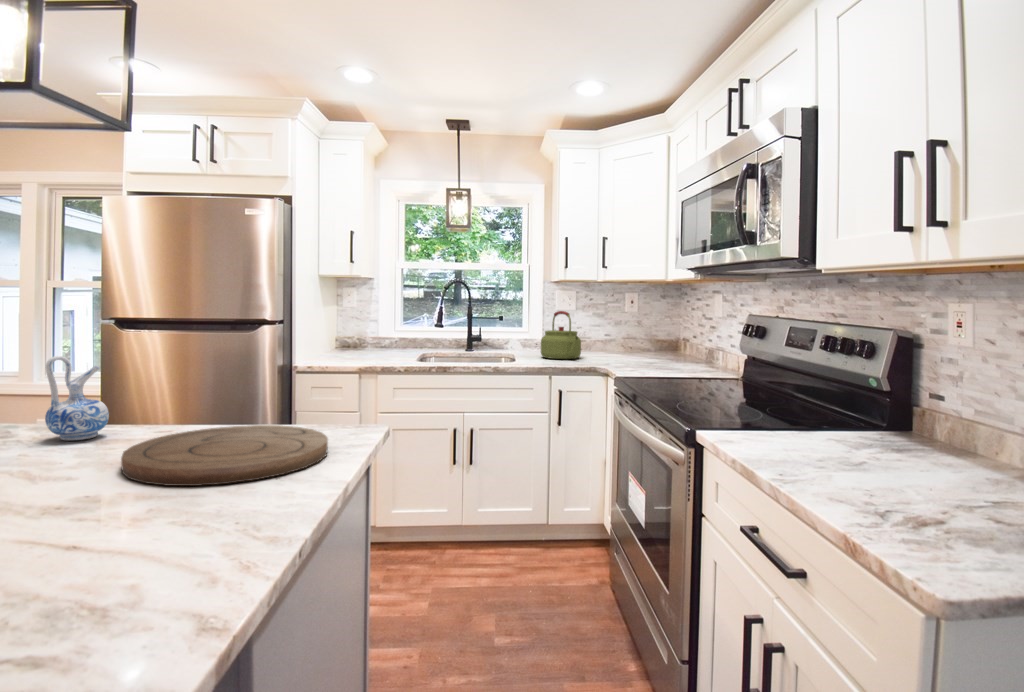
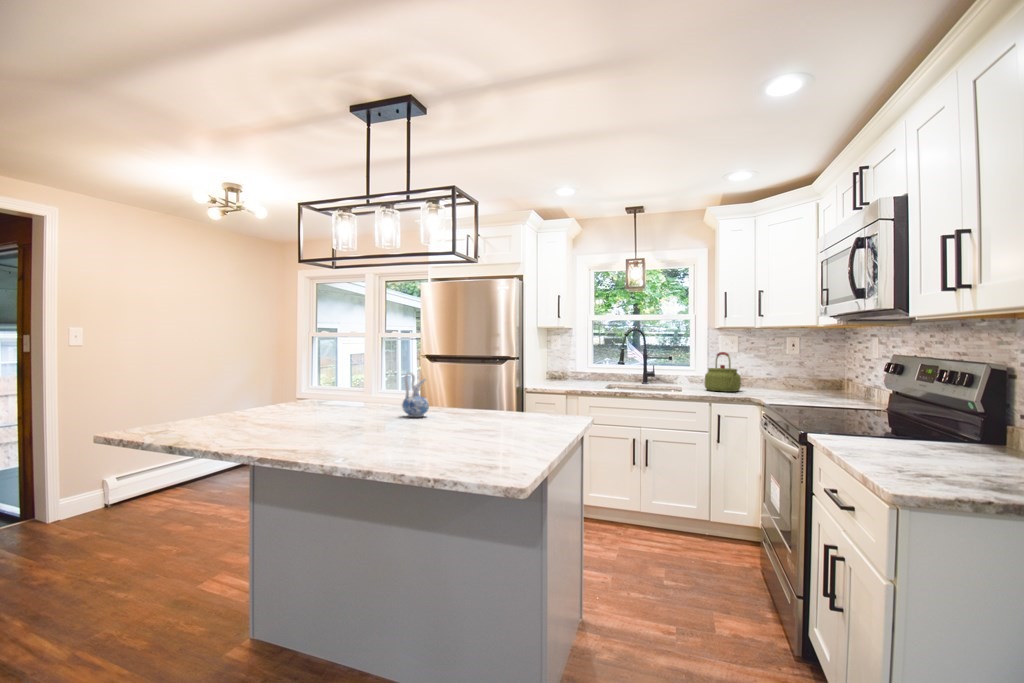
cutting board: present [121,425,328,486] -> none [443,415,542,437]

